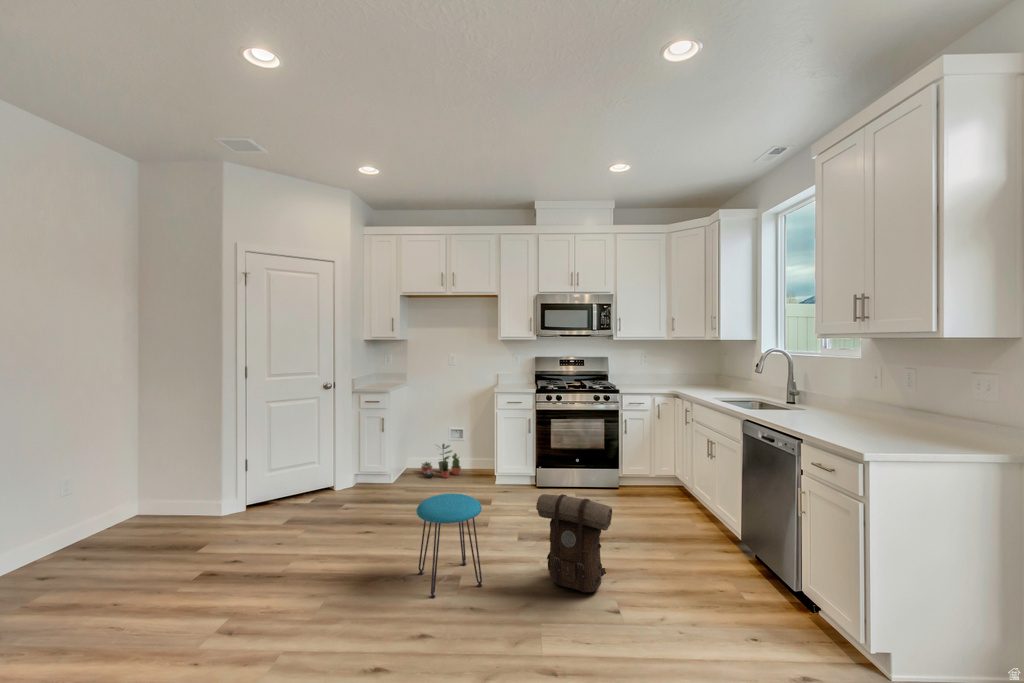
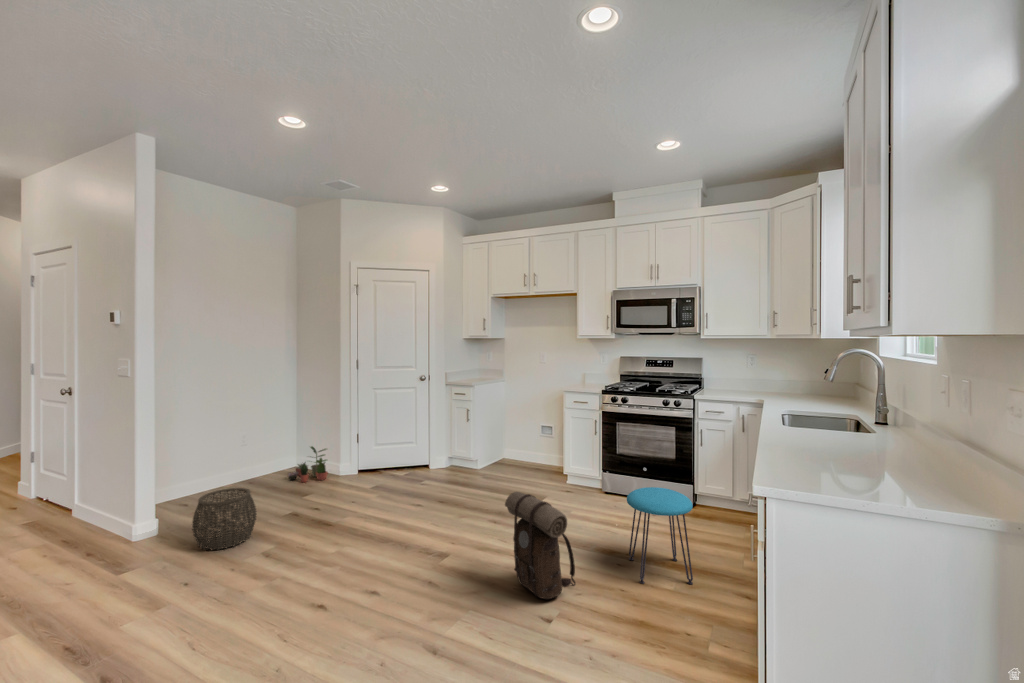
potted plant: present [421,444,461,478] -> present [288,446,328,482]
stool: present [416,494,482,598] -> present [627,487,693,584]
woven basket: none [78,551,180,651] -> present [192,488,257,550]

